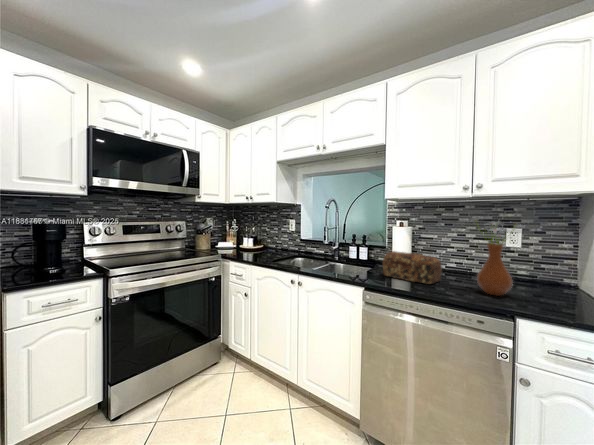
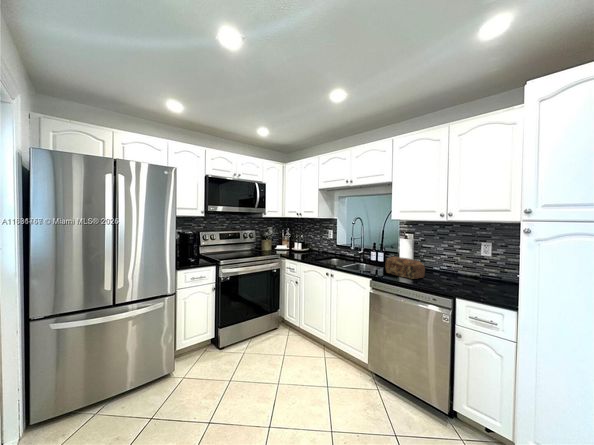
vase: present [477,222,512,296] -> none [435,237,469,288]

